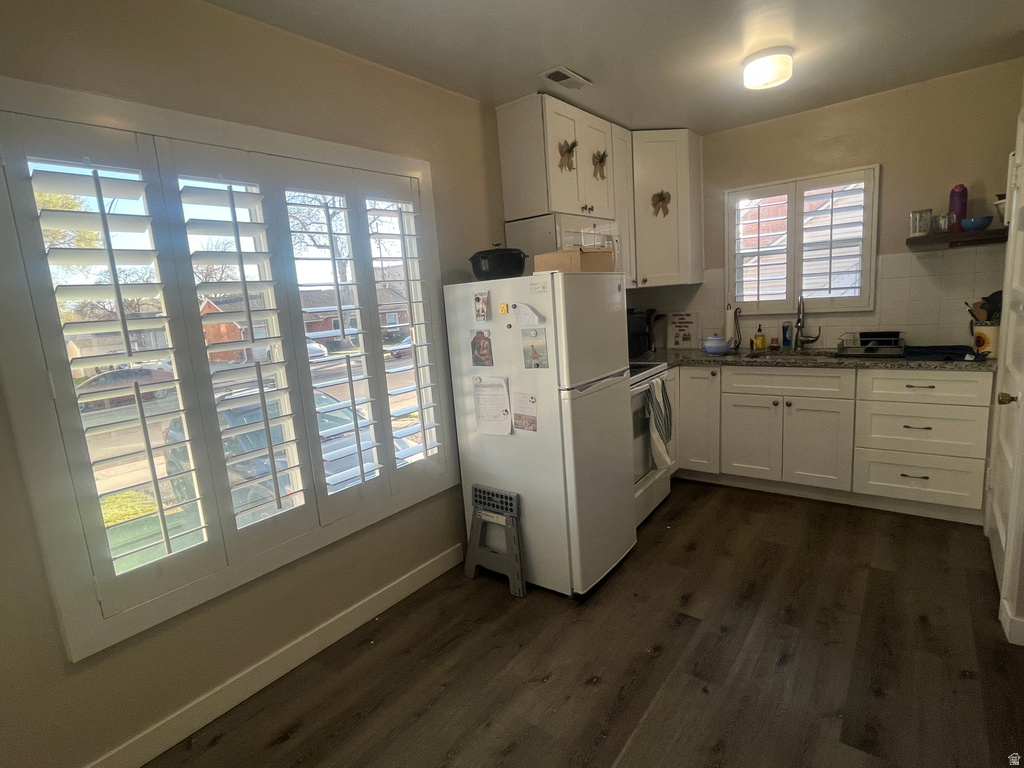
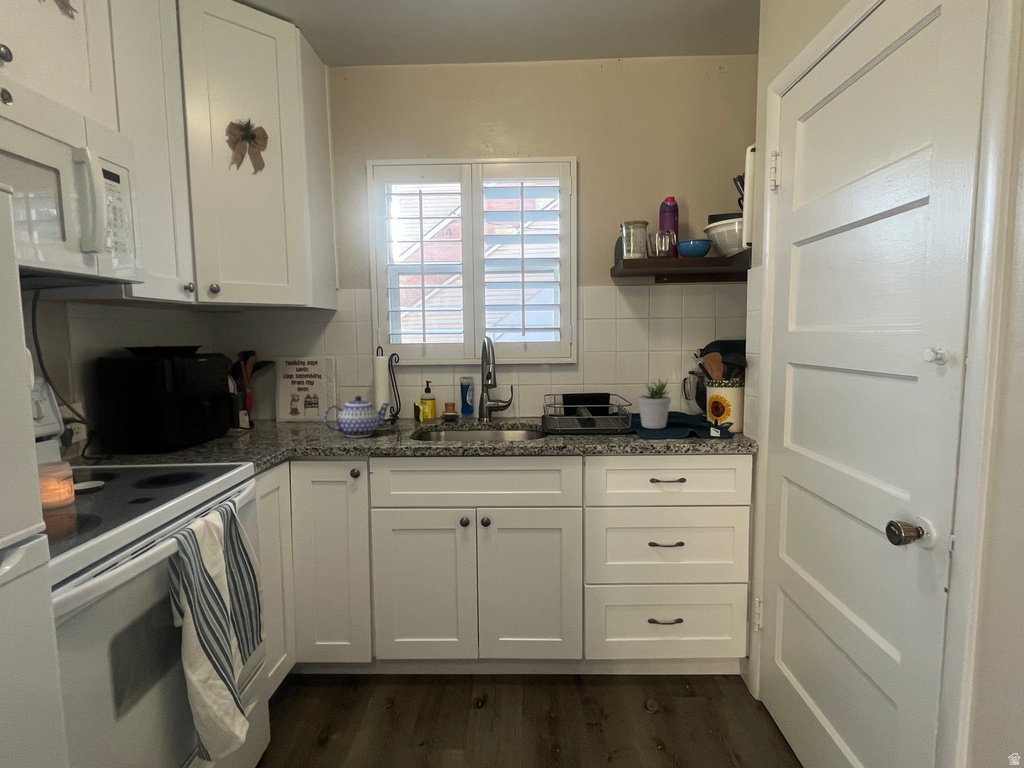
potted plant: none [915,319,945,356] -> present [638,380,671,429]

